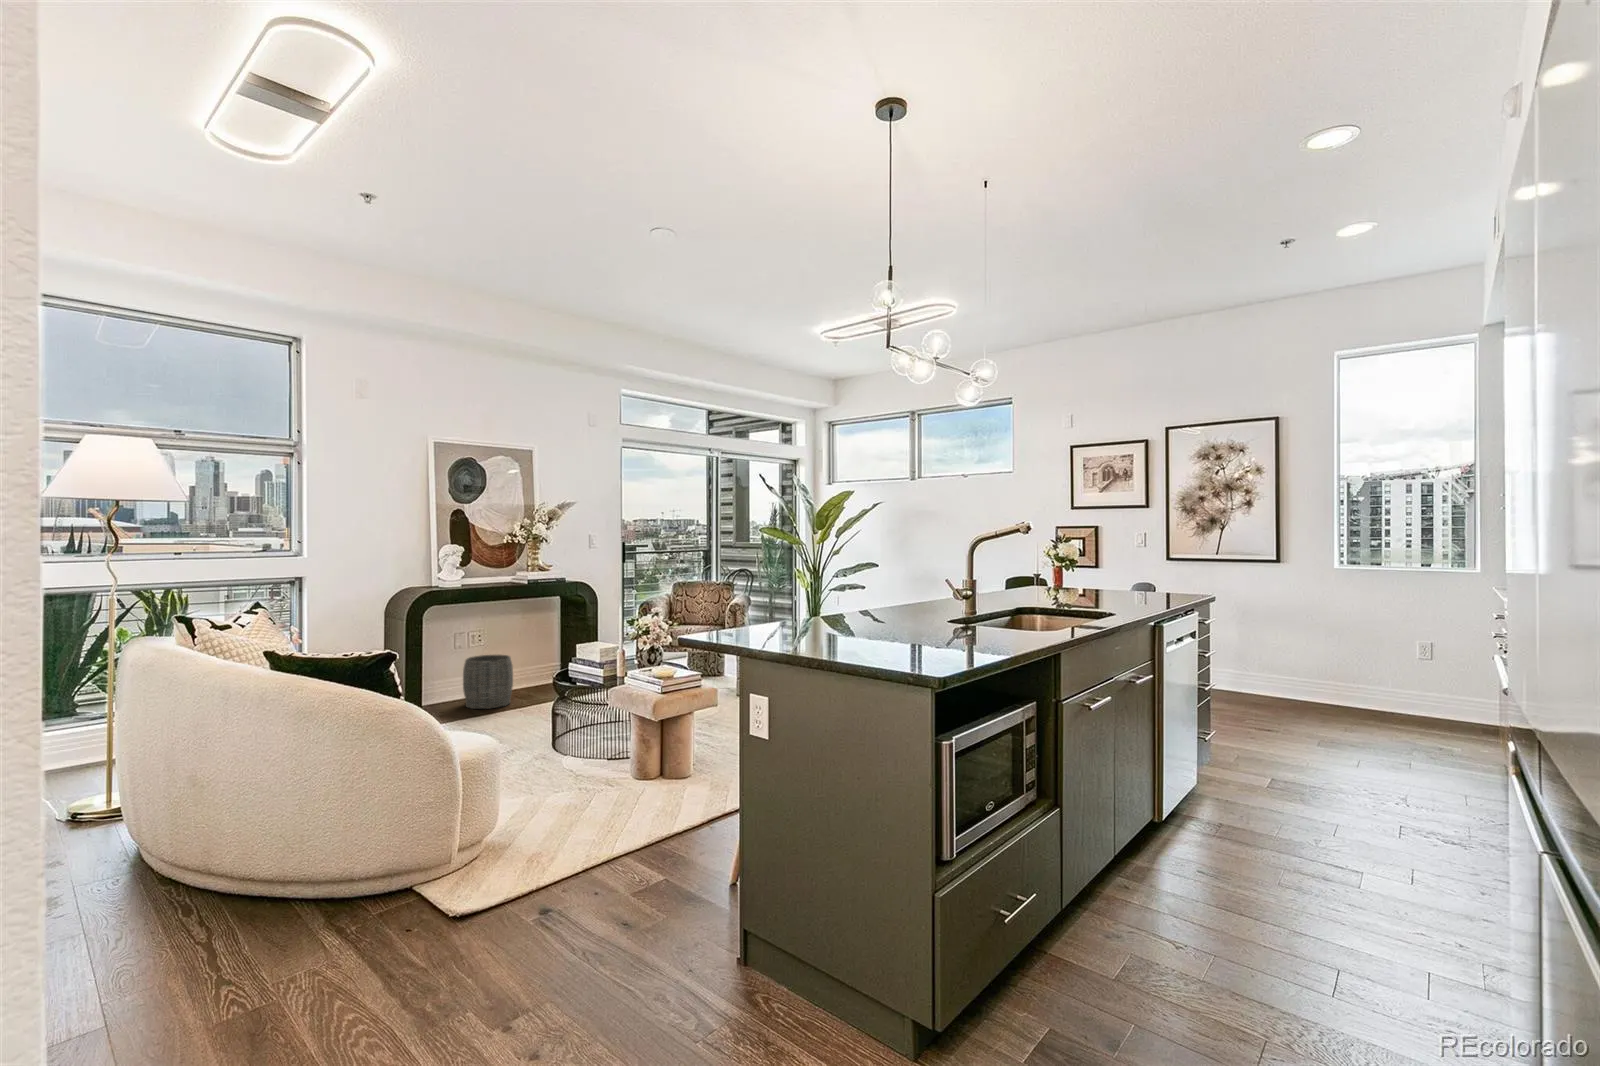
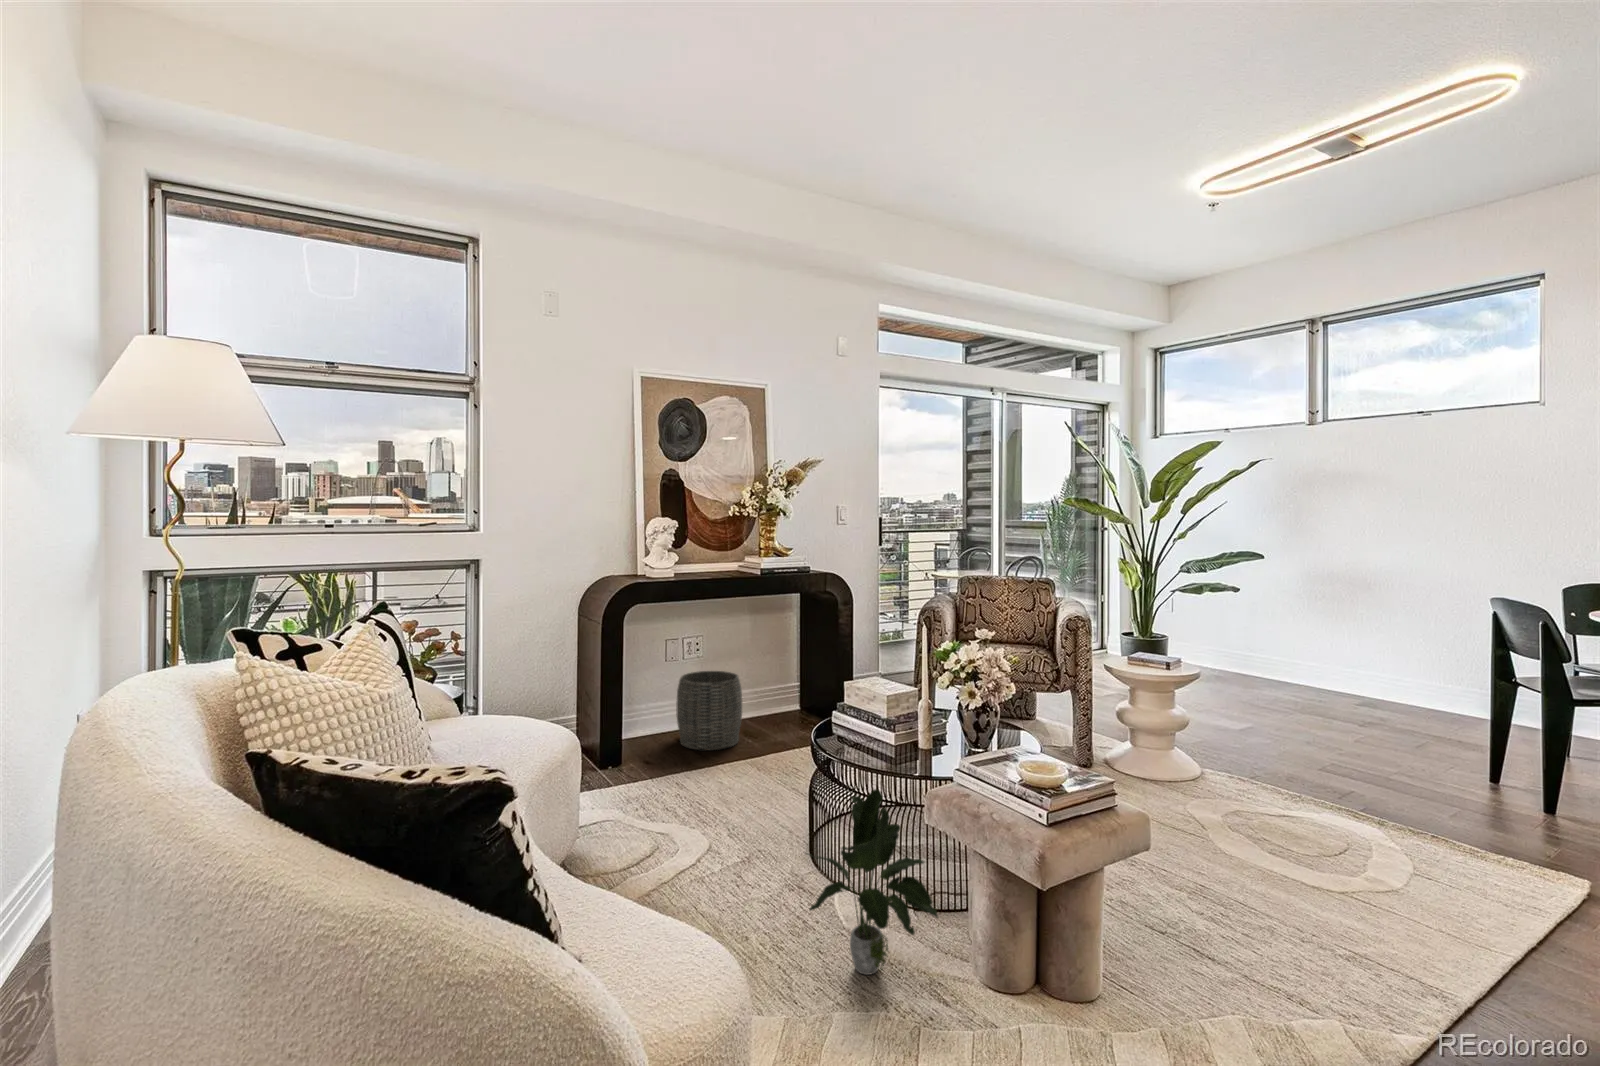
potted plant: none [545,691,619,788] -> present [807,789,938,975]

